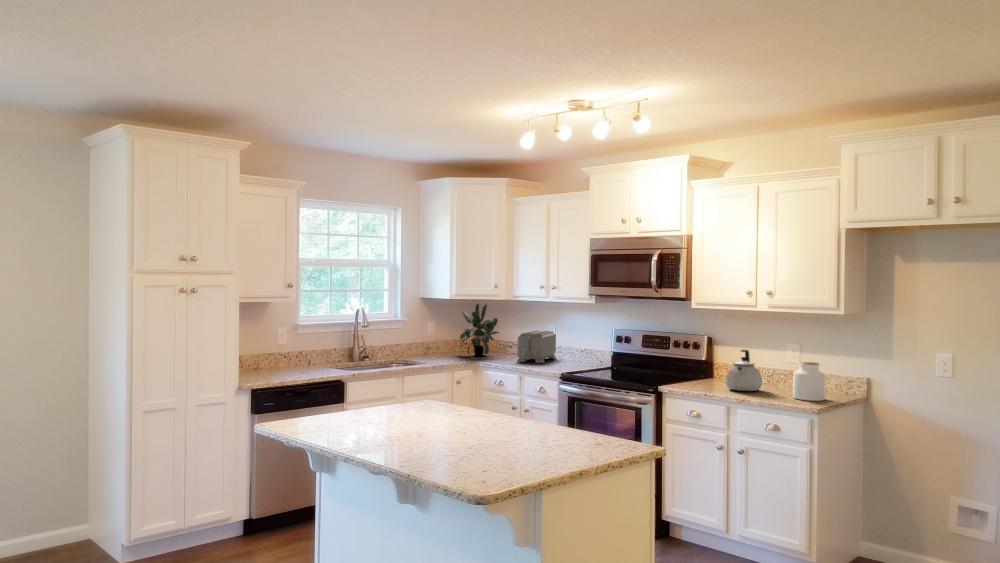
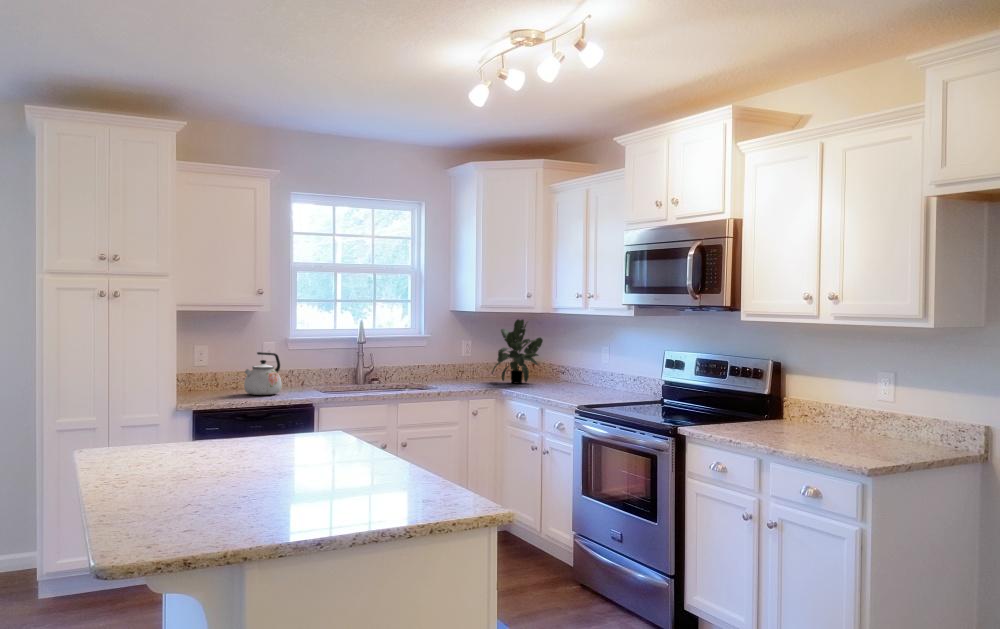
toaster: present [517,330,556,363] -> none [550,353,607,393]
kettle: present [725,350,762,391] -> present [244,352,282,395]
jar: present [793,362,825,401] -> none [854,397,904,455]

